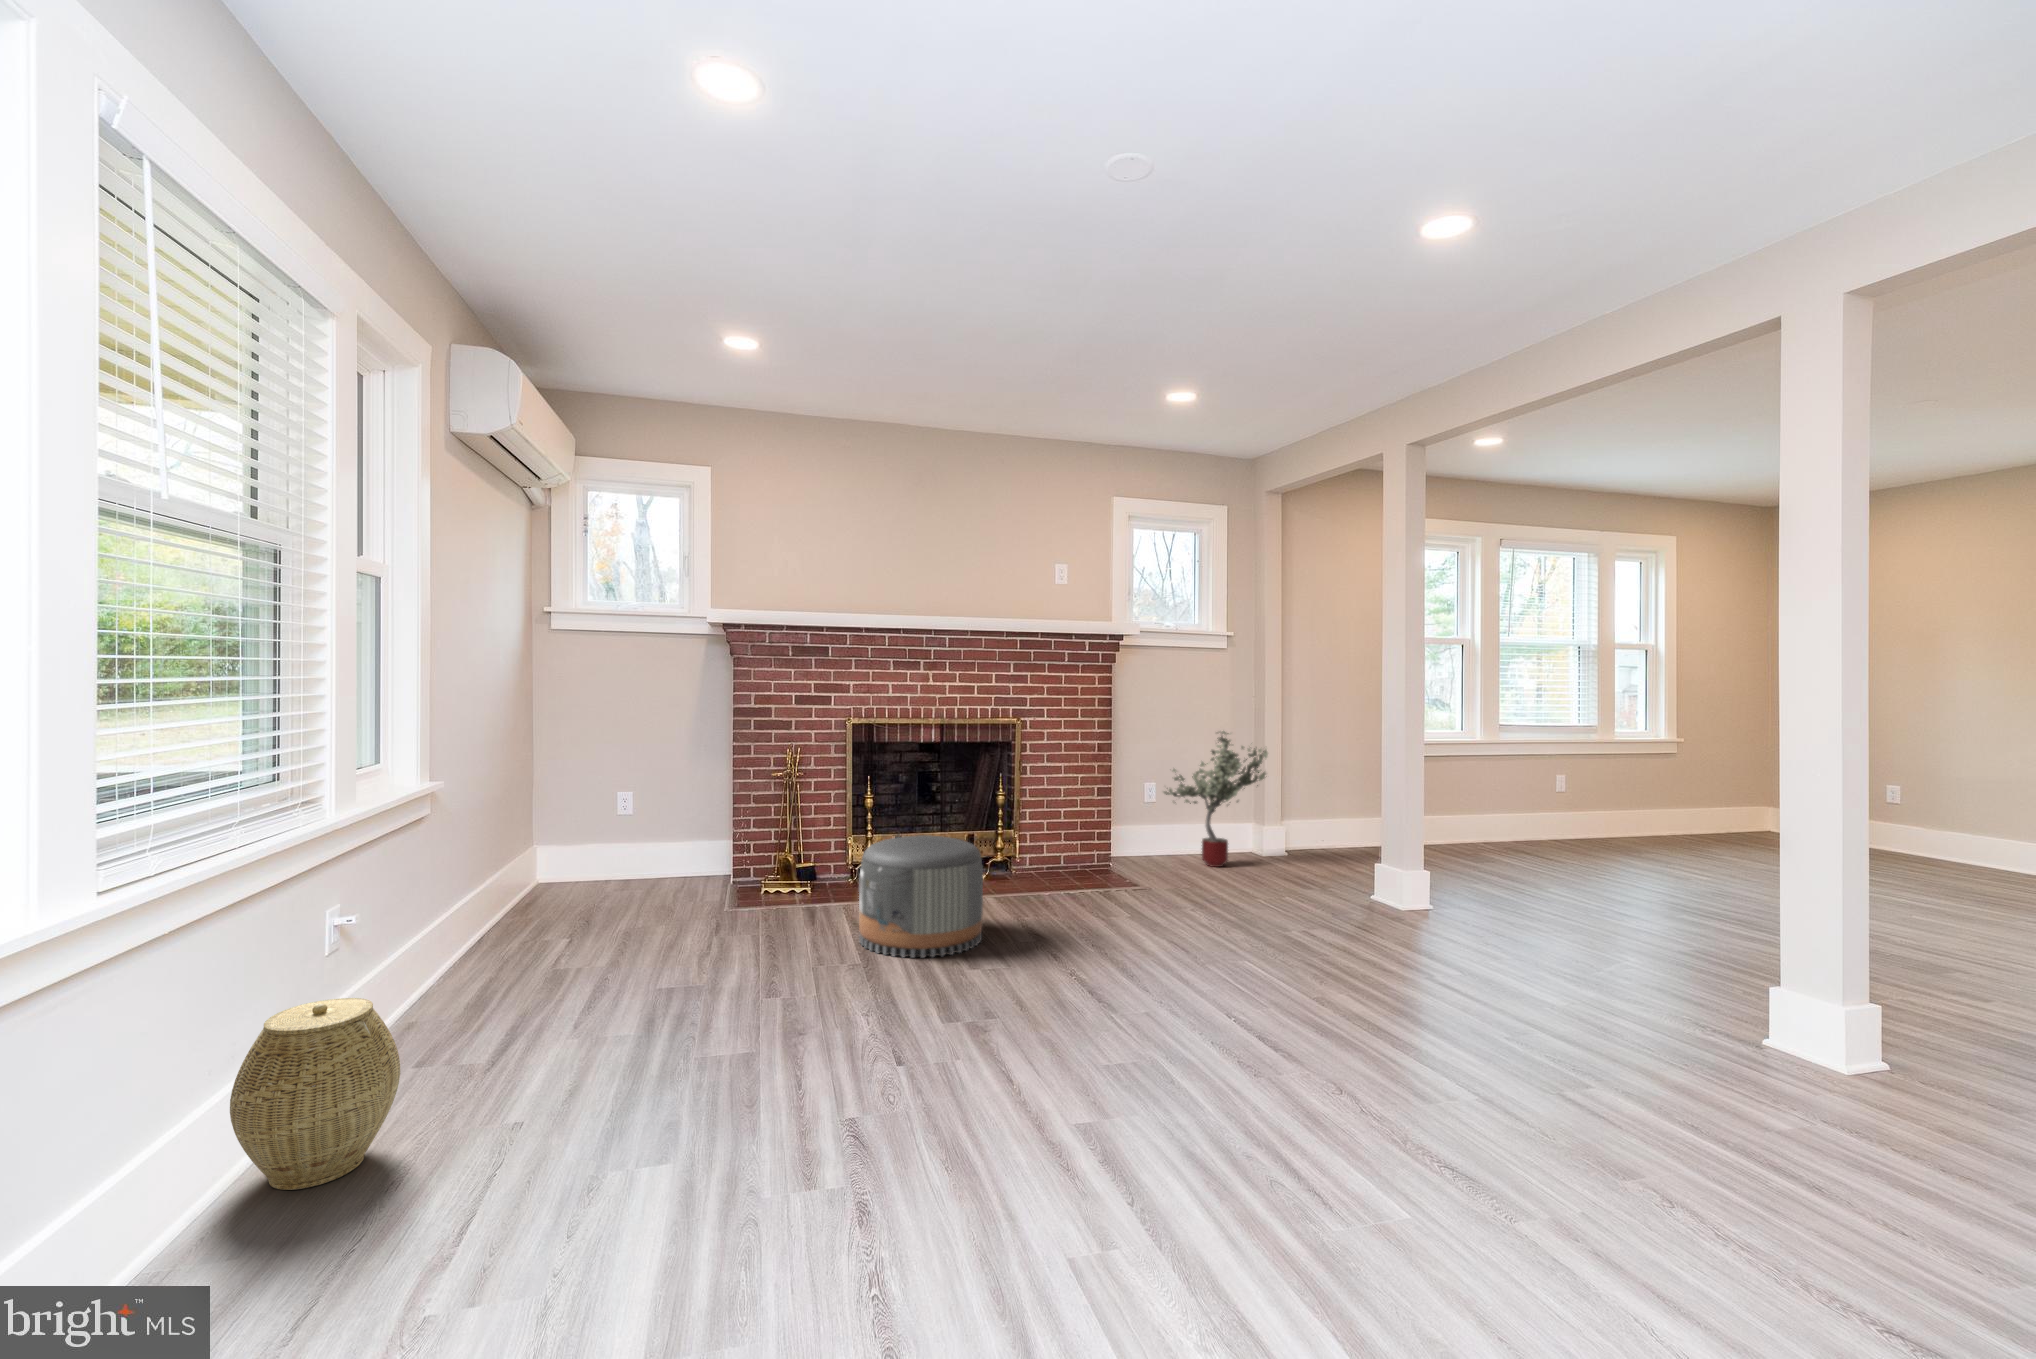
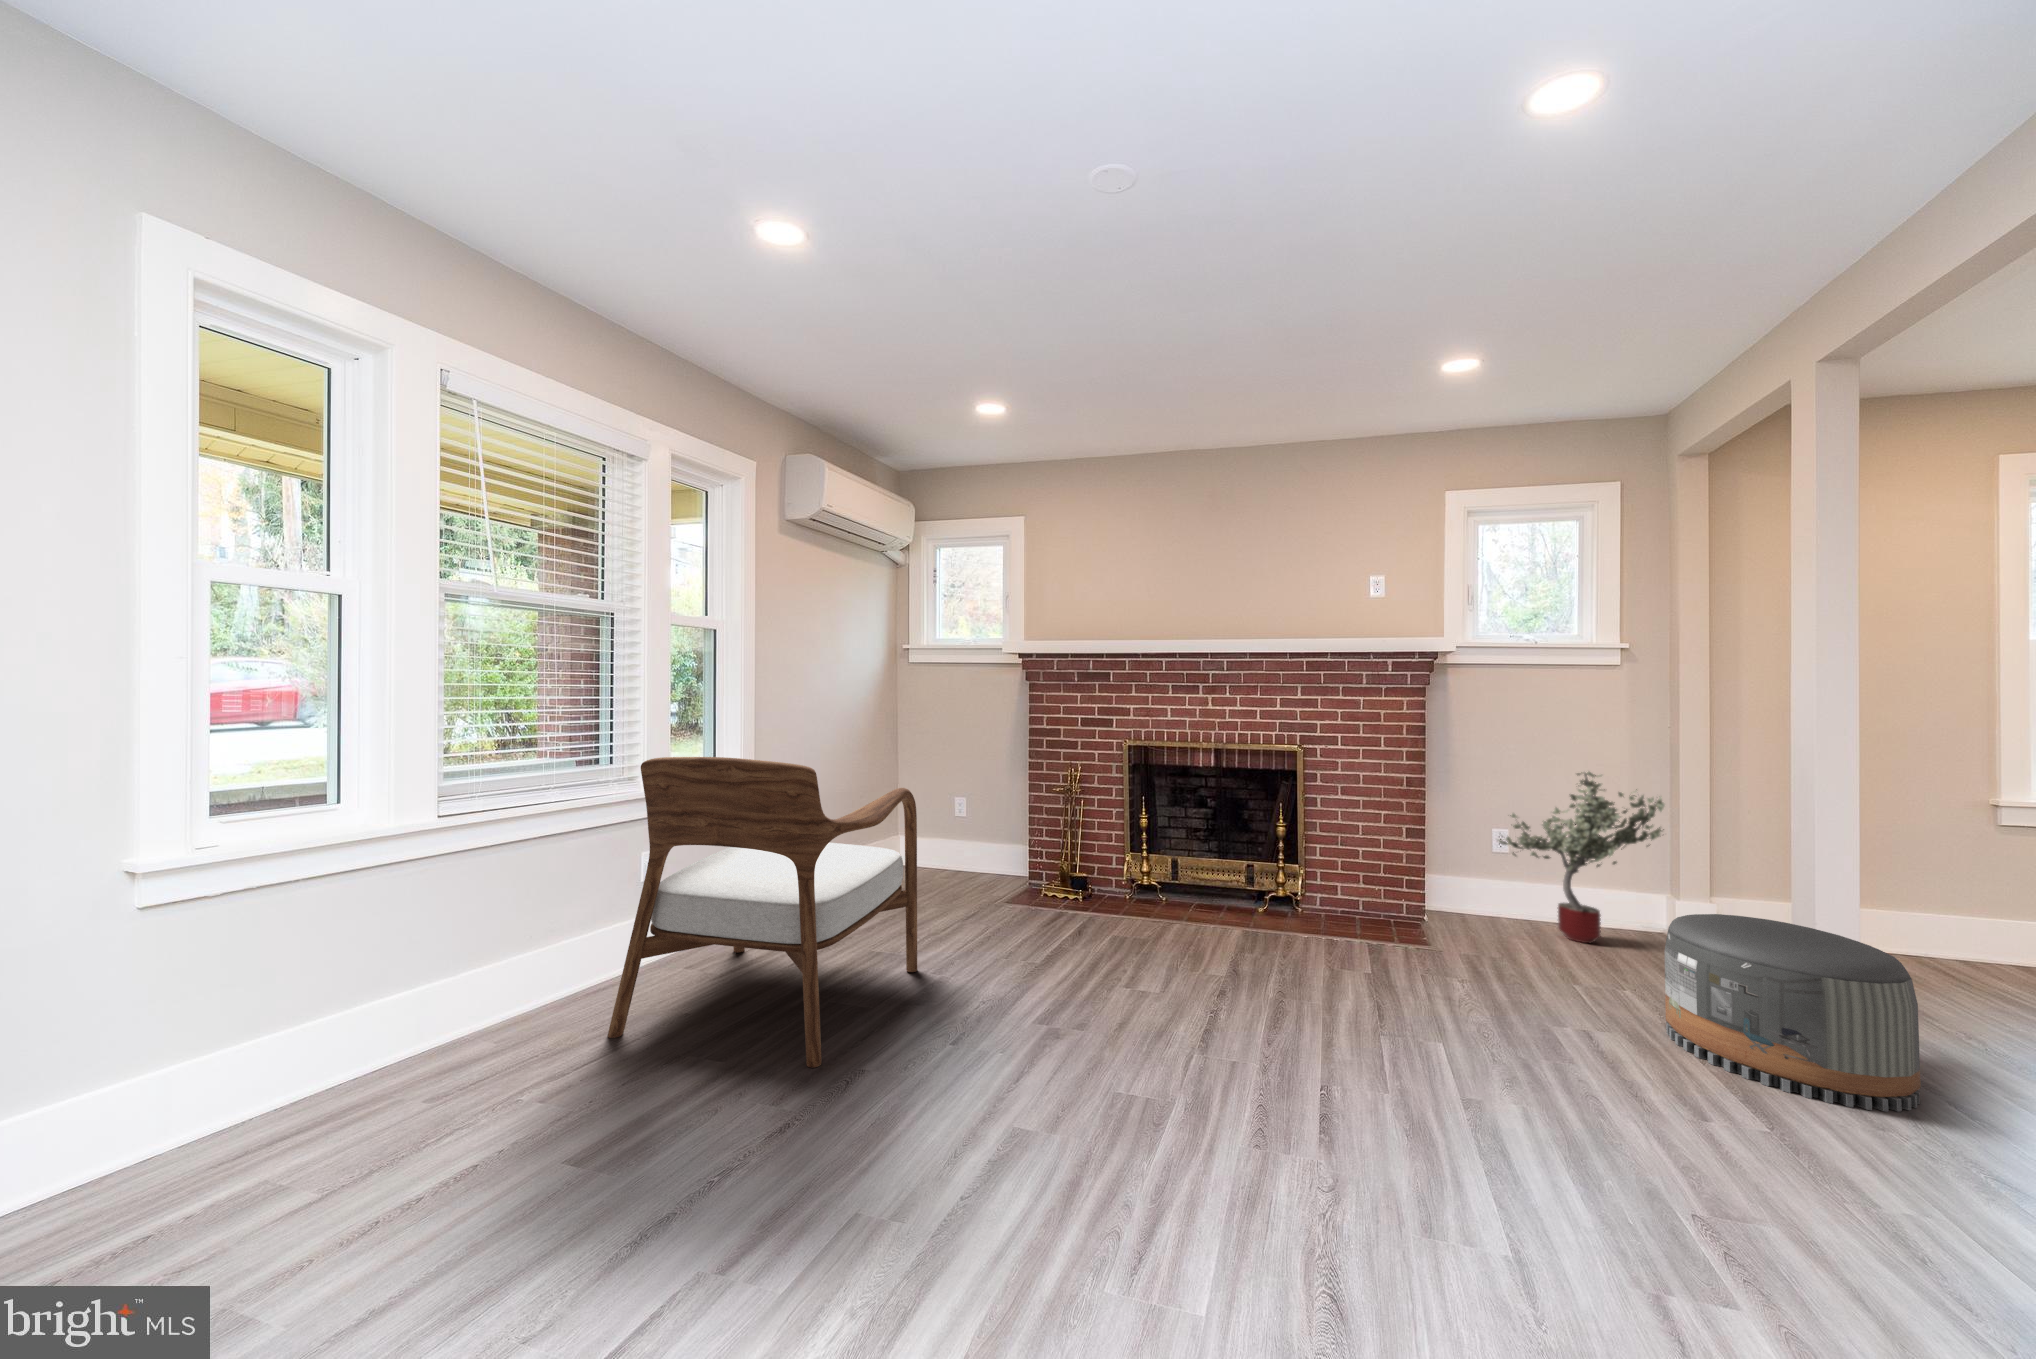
armchair: none [360,751,678,1074] -> present [608,757,917,1068]
pouf: present [859,835,983,958] -> present [1664,914,1921,1111]
woven basket: present [230,998,400,1190] -> none [384,983,549,1176]

